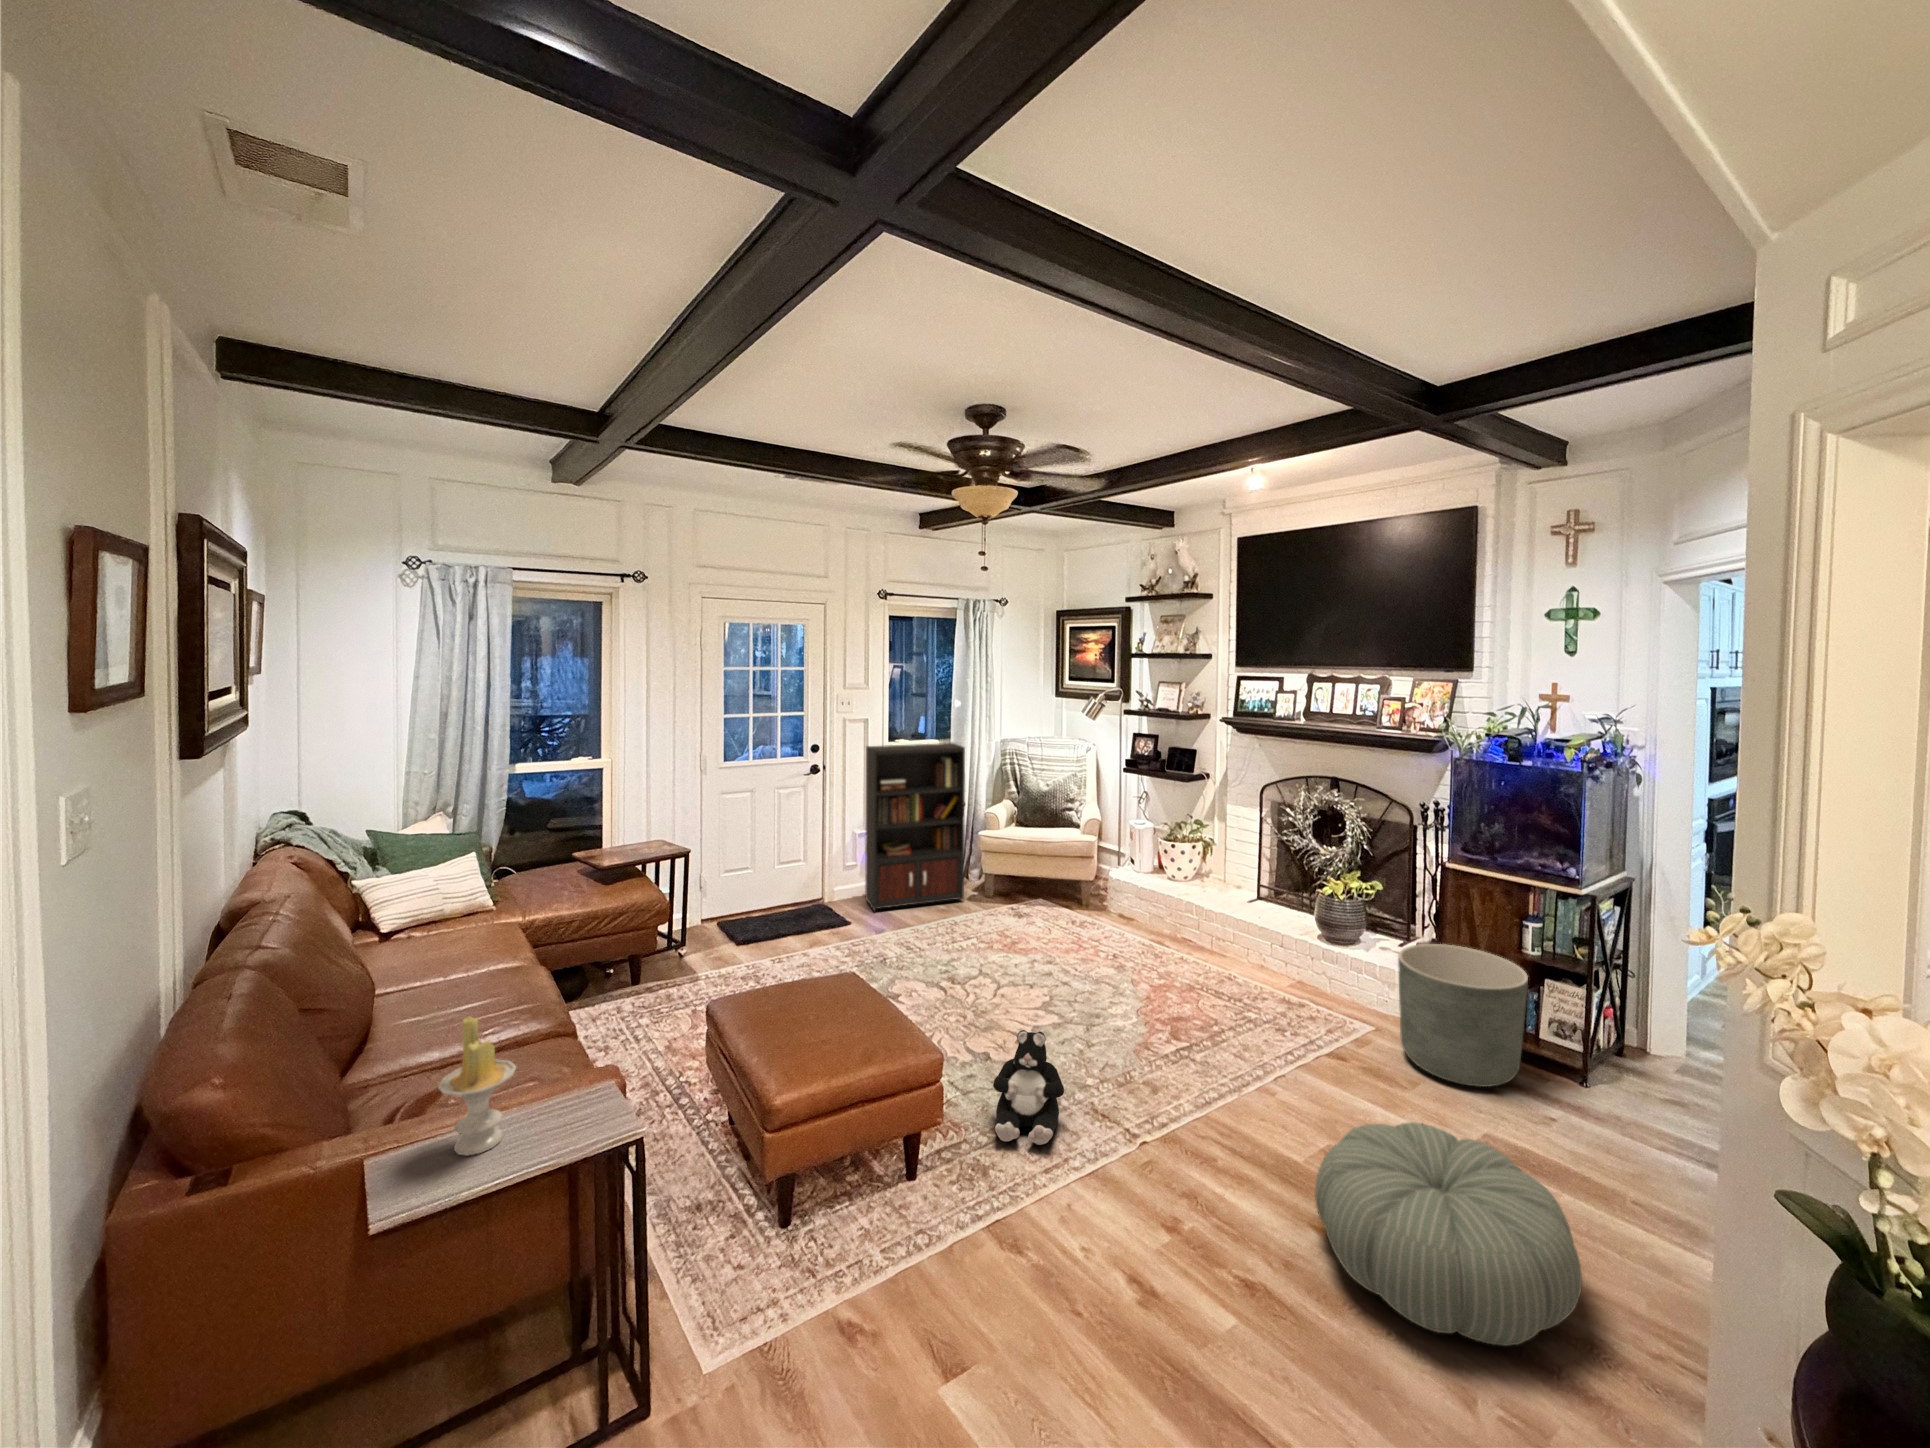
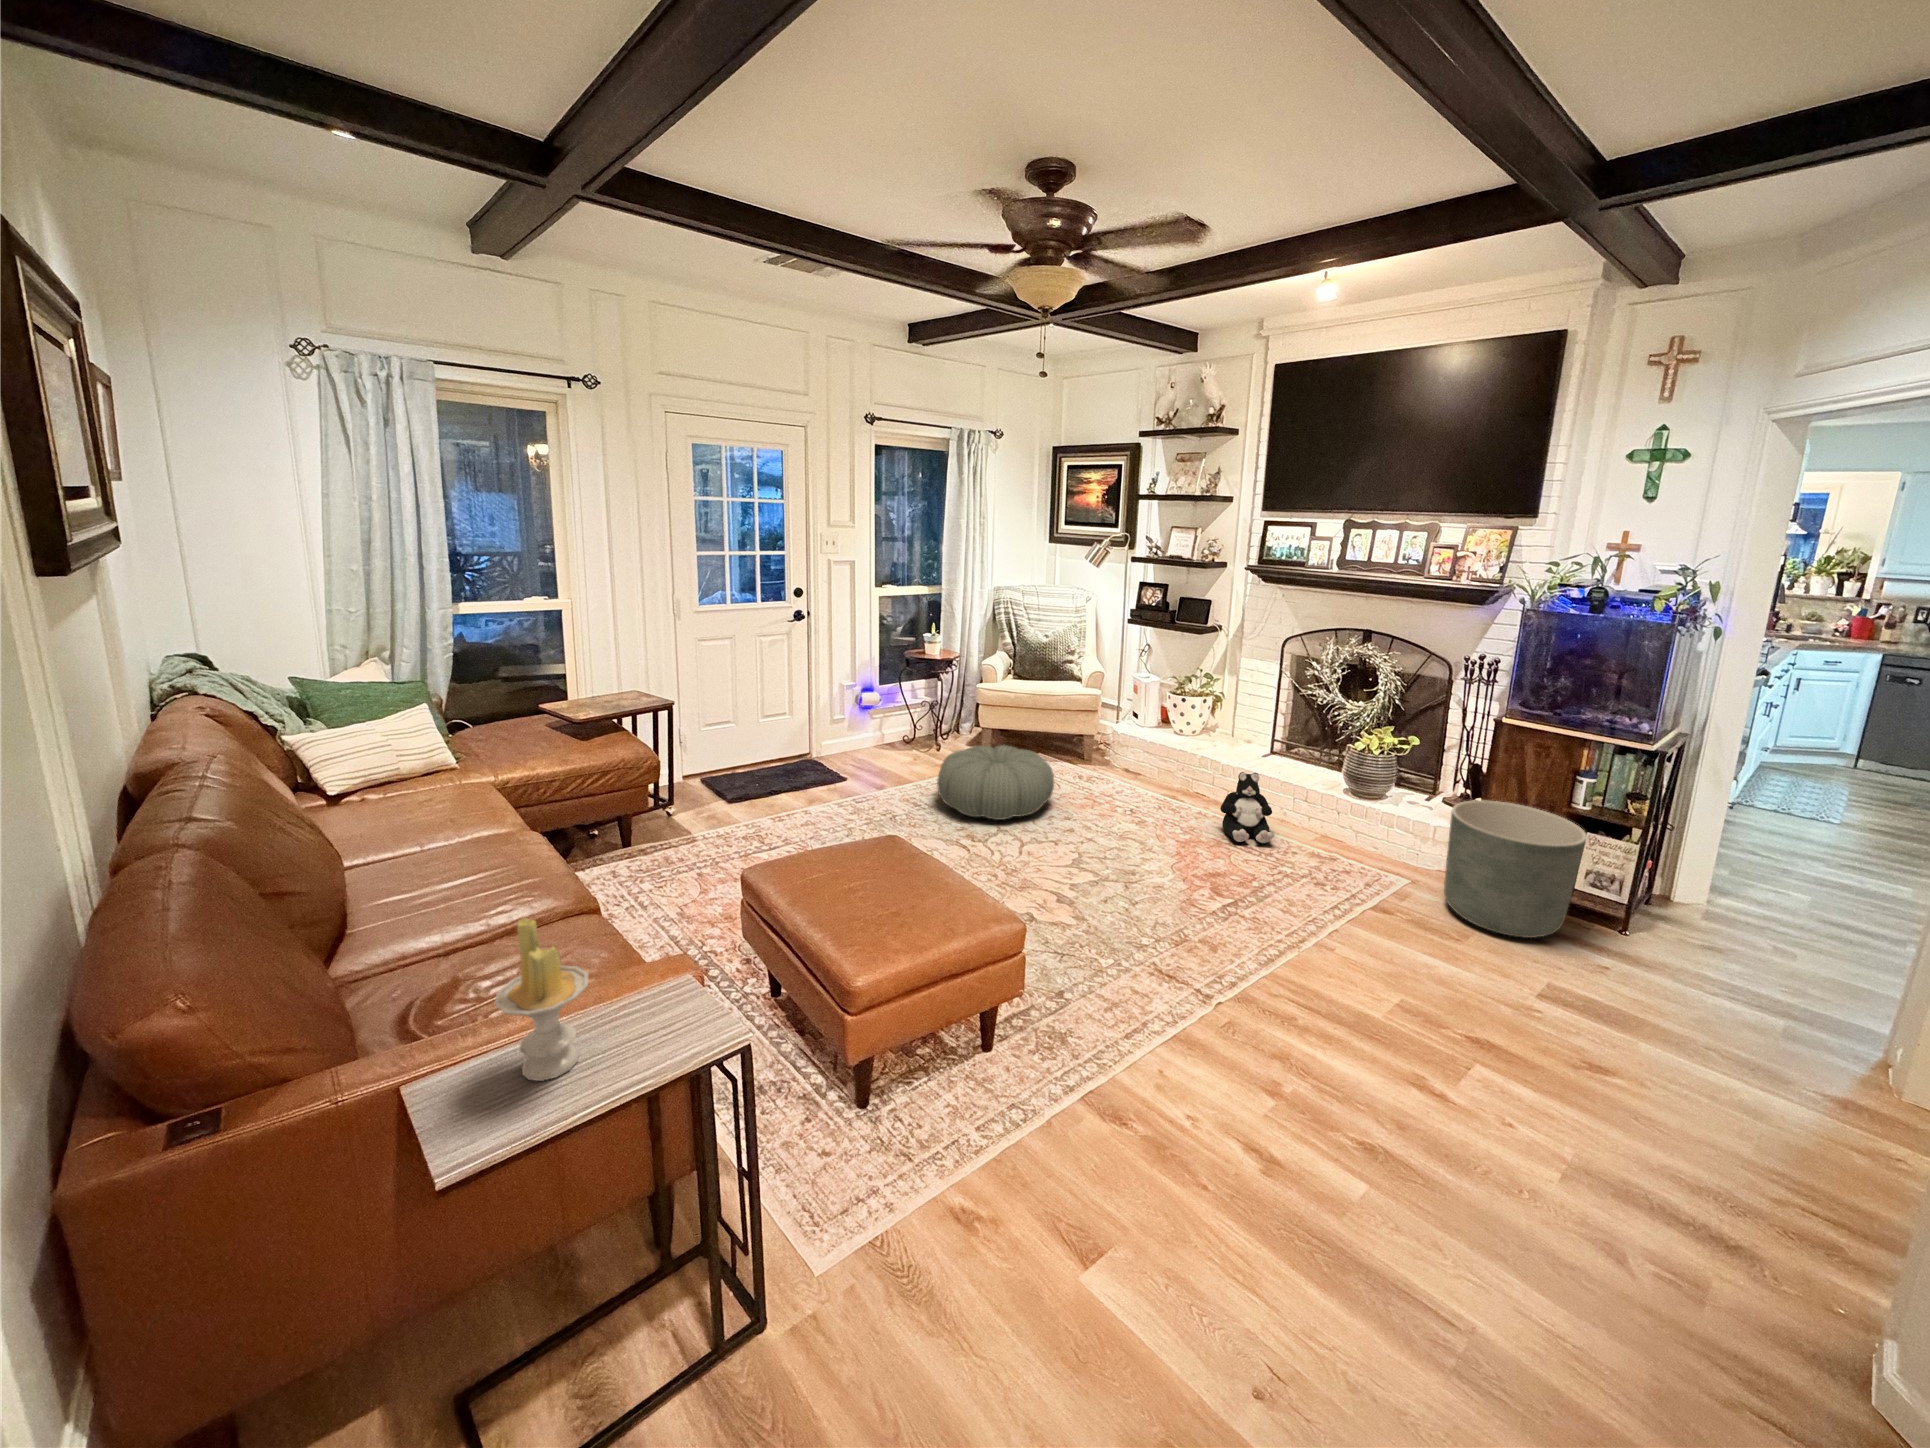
bookcase: present [865,743,966,910] -> none [855,589,965,767]
plush toy: present [993,1030,1064,1145] -> present [1220,772,1274,843]
pouf: present [1315,1122,1582,1346] -> present [937,745,1054,820]

